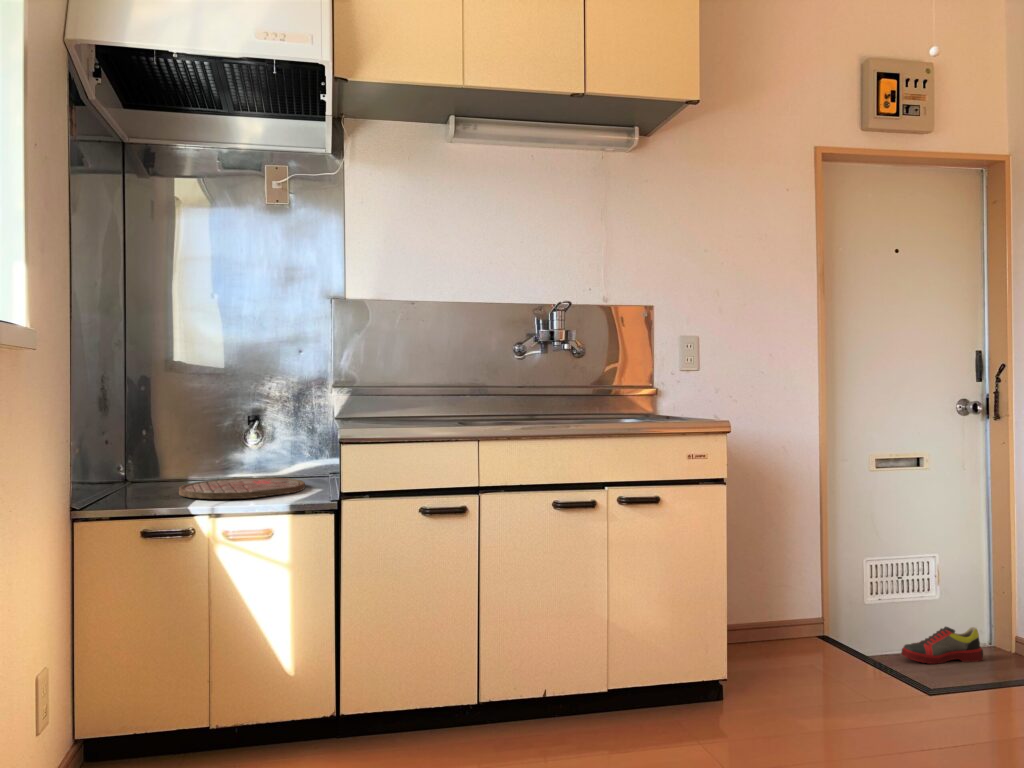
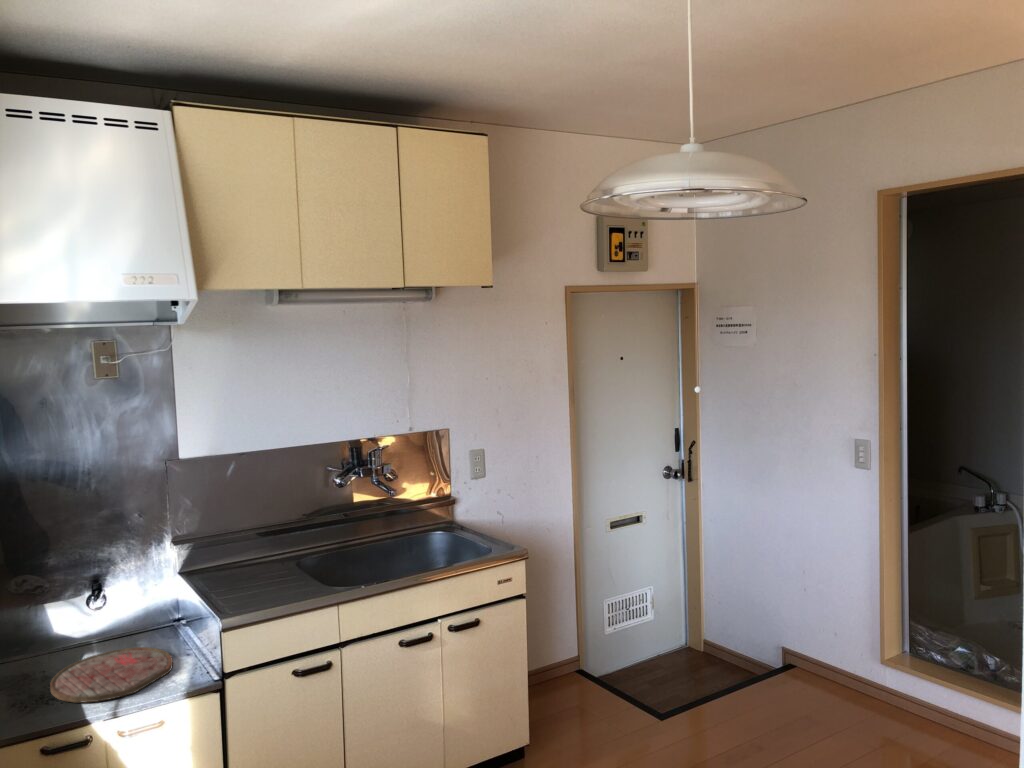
shoe: present [901,627,983,664] -> none [631,639,683,673]

